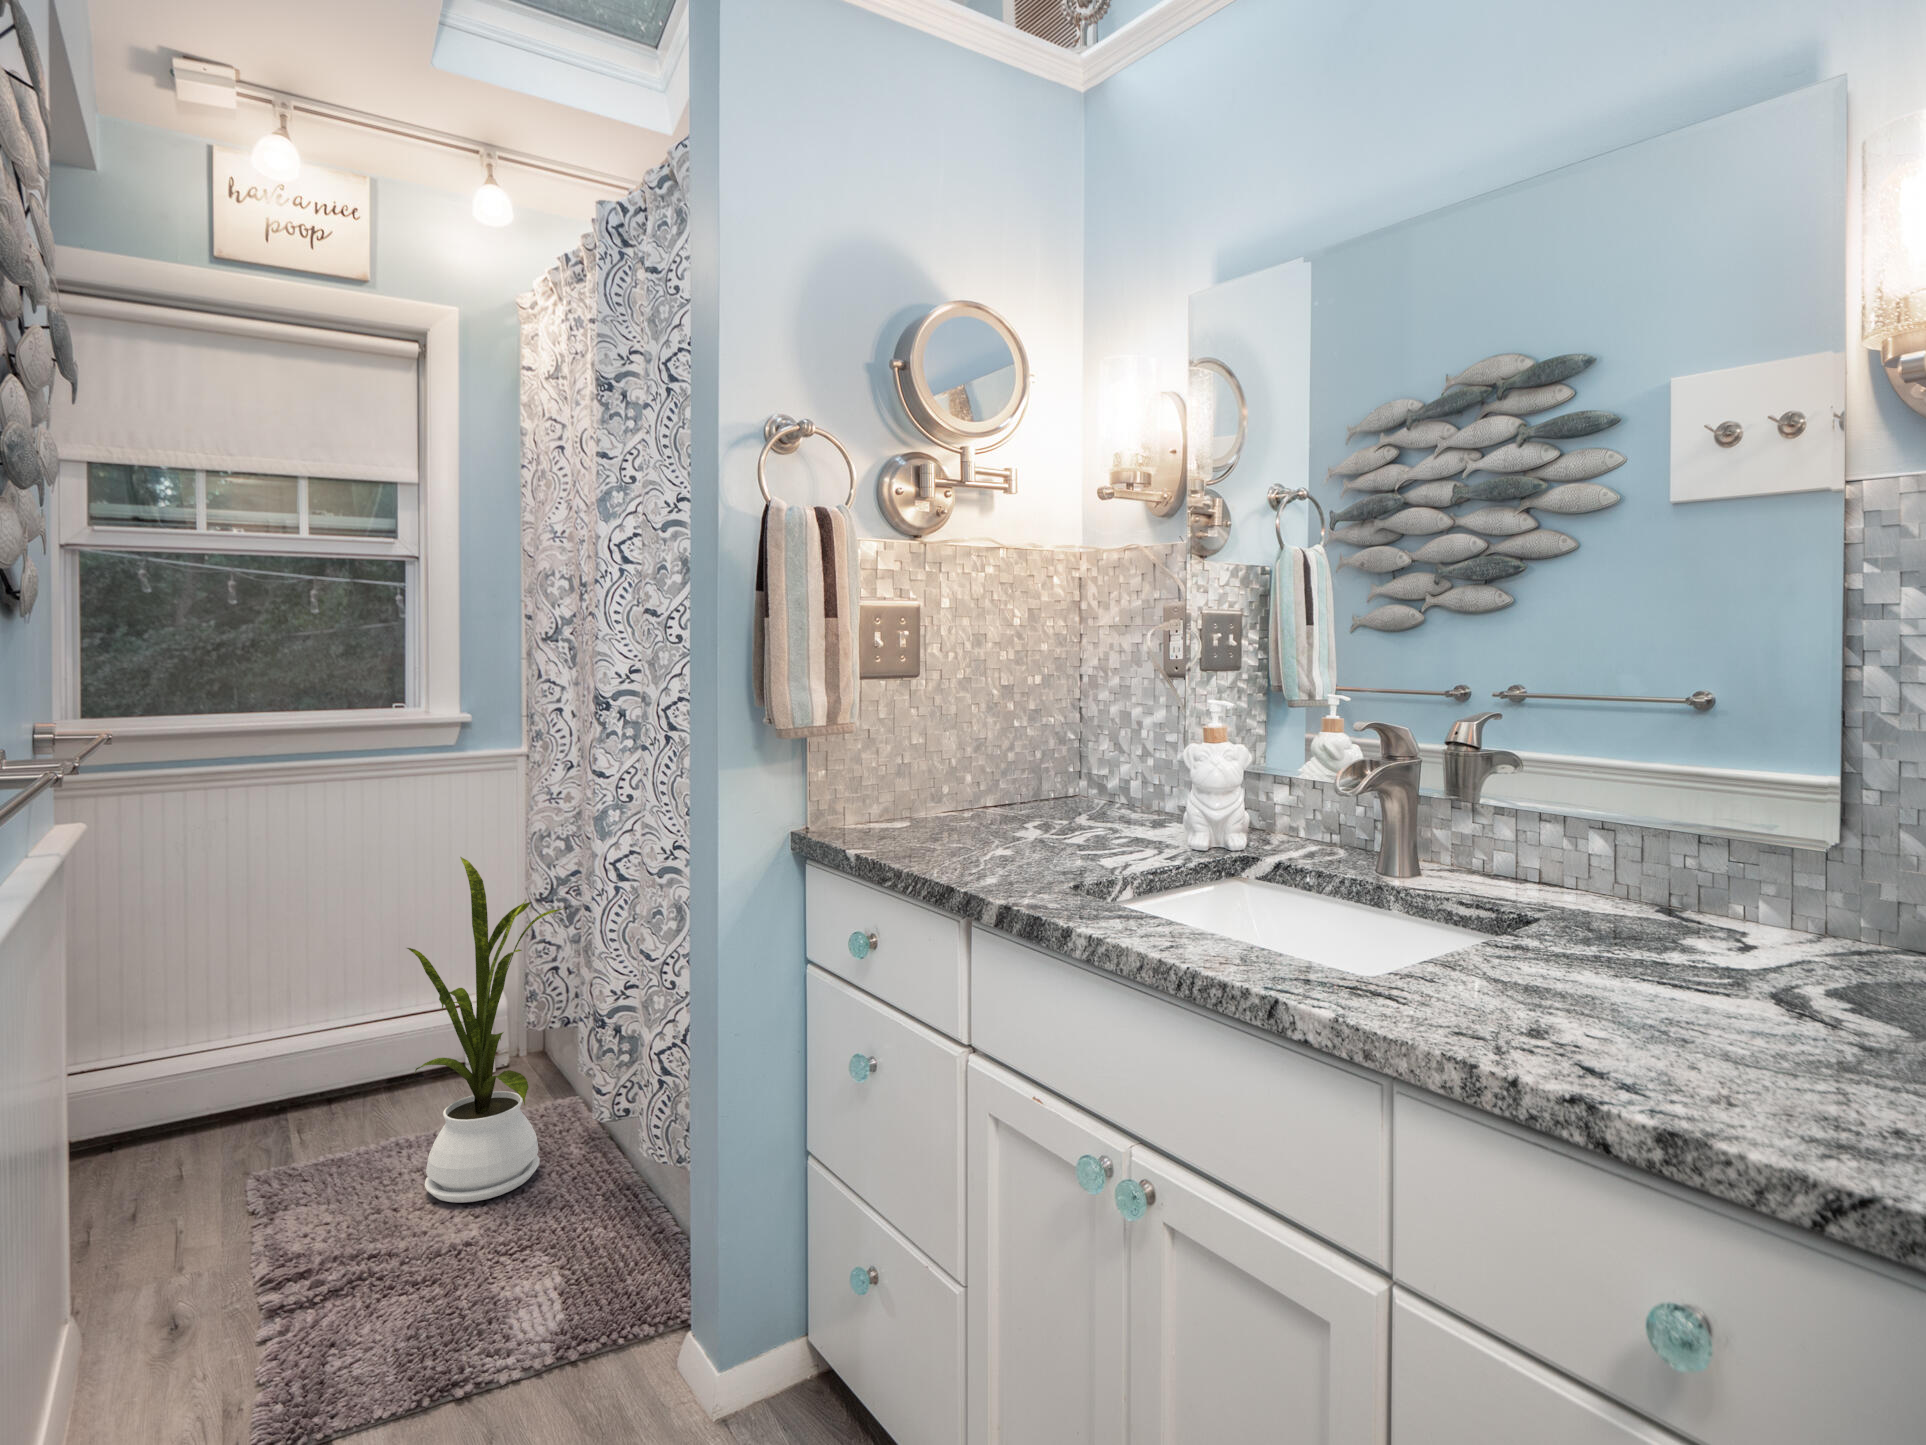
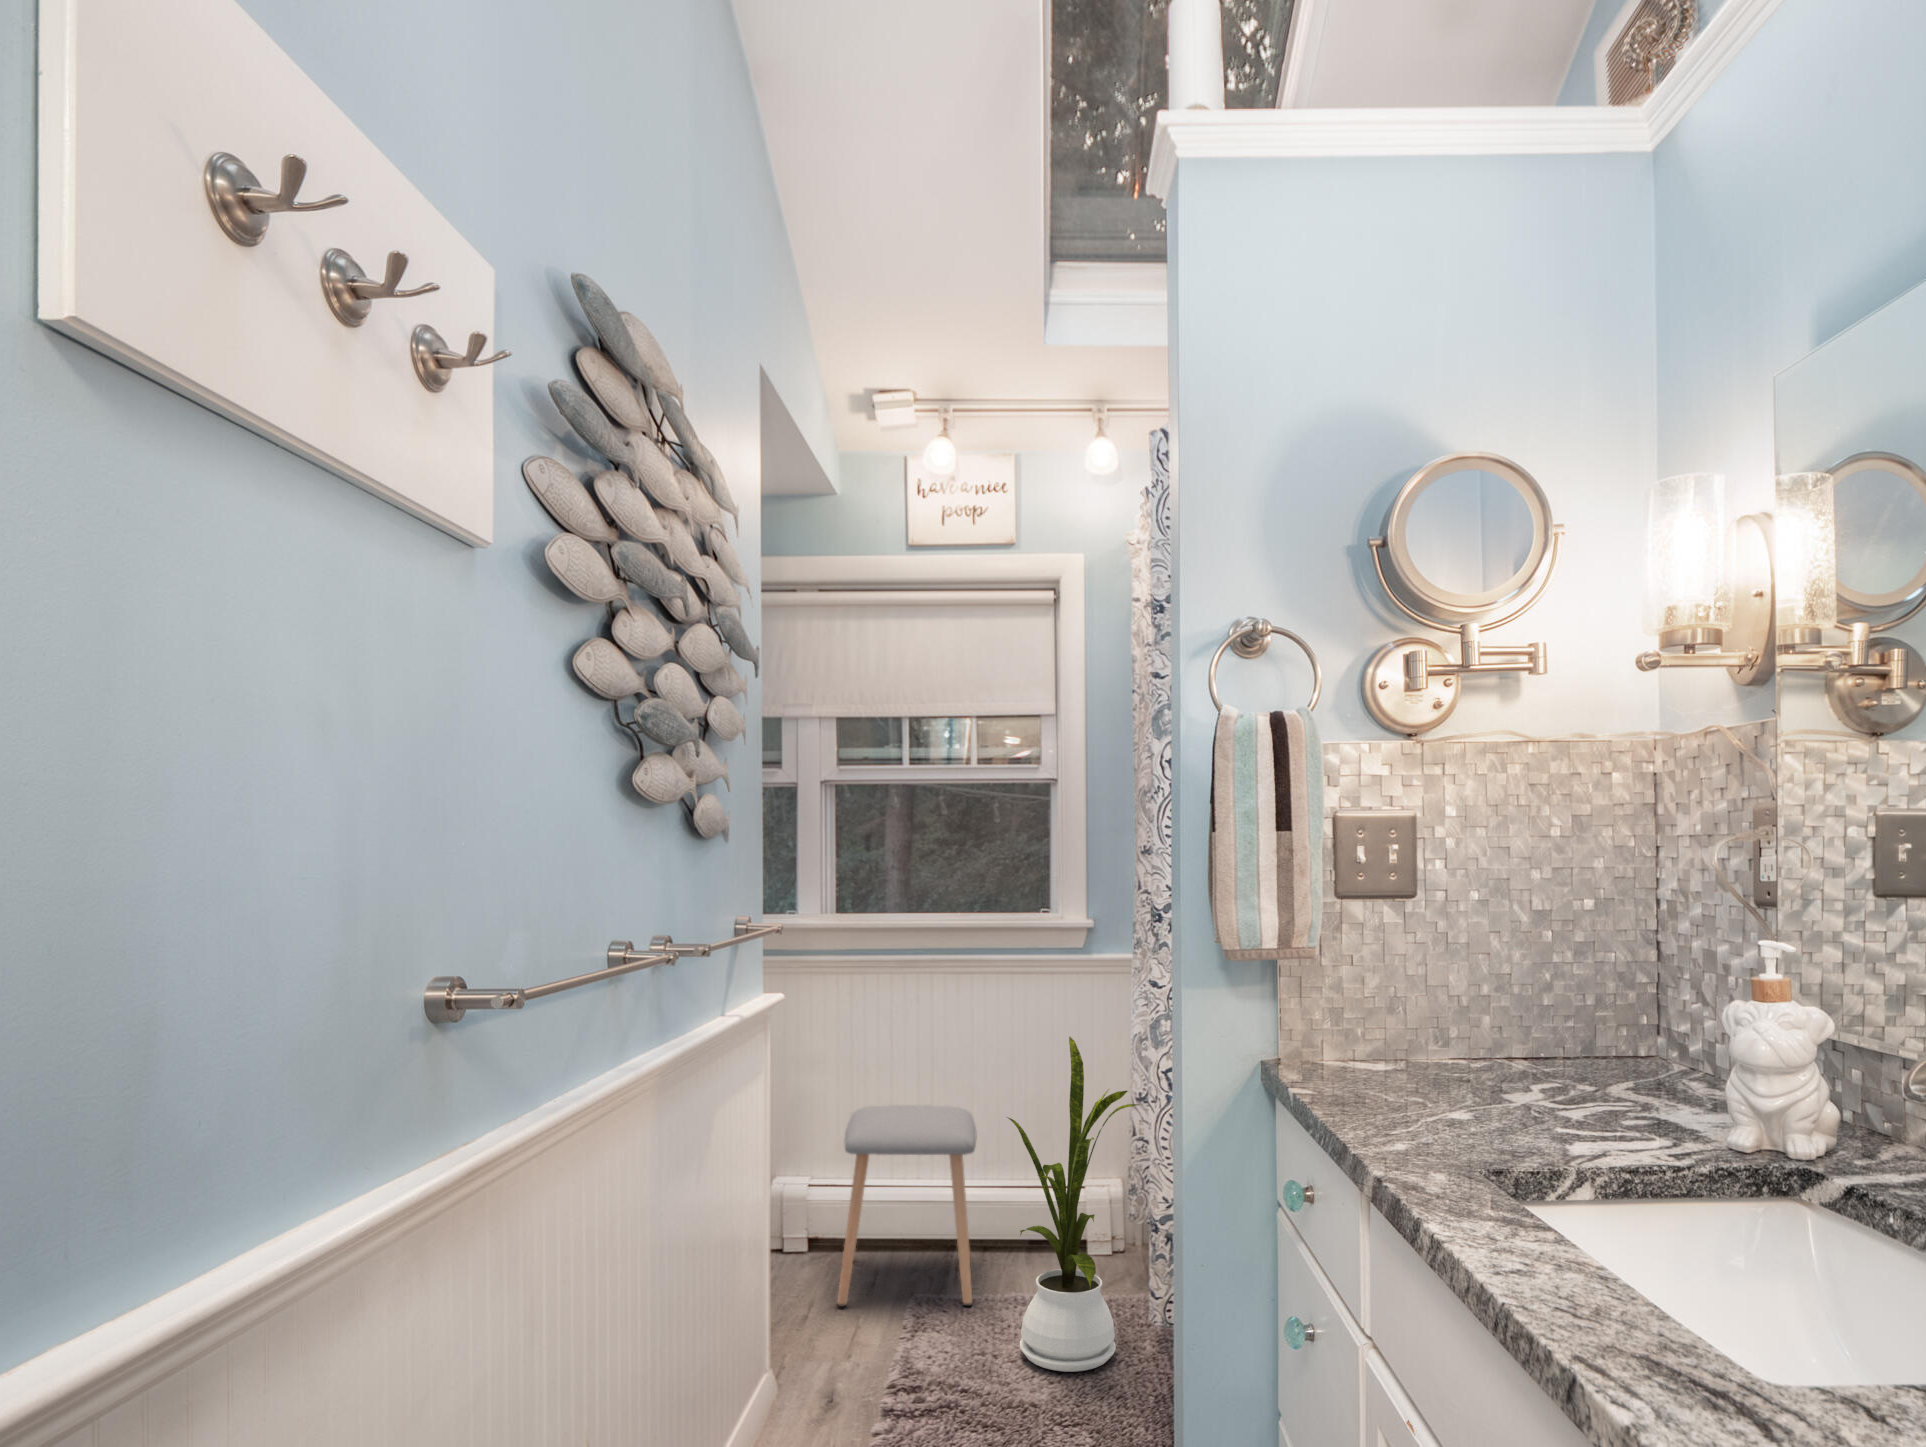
stool: none [145,959,345,1217] -> present [837,1105,977,1307]

